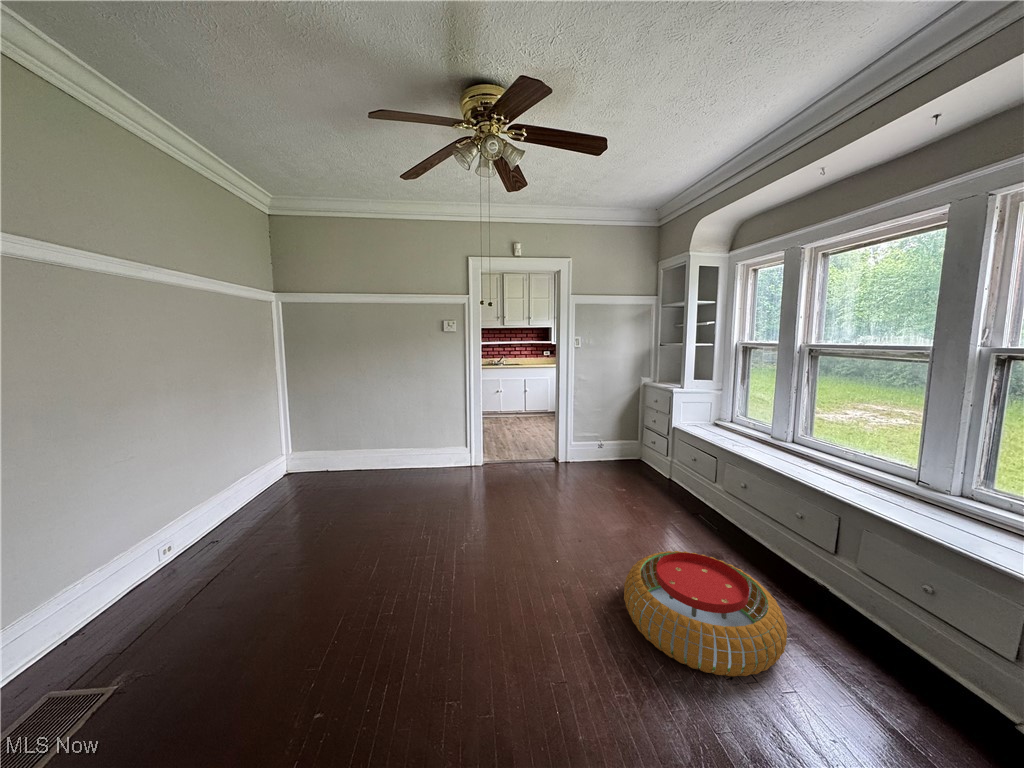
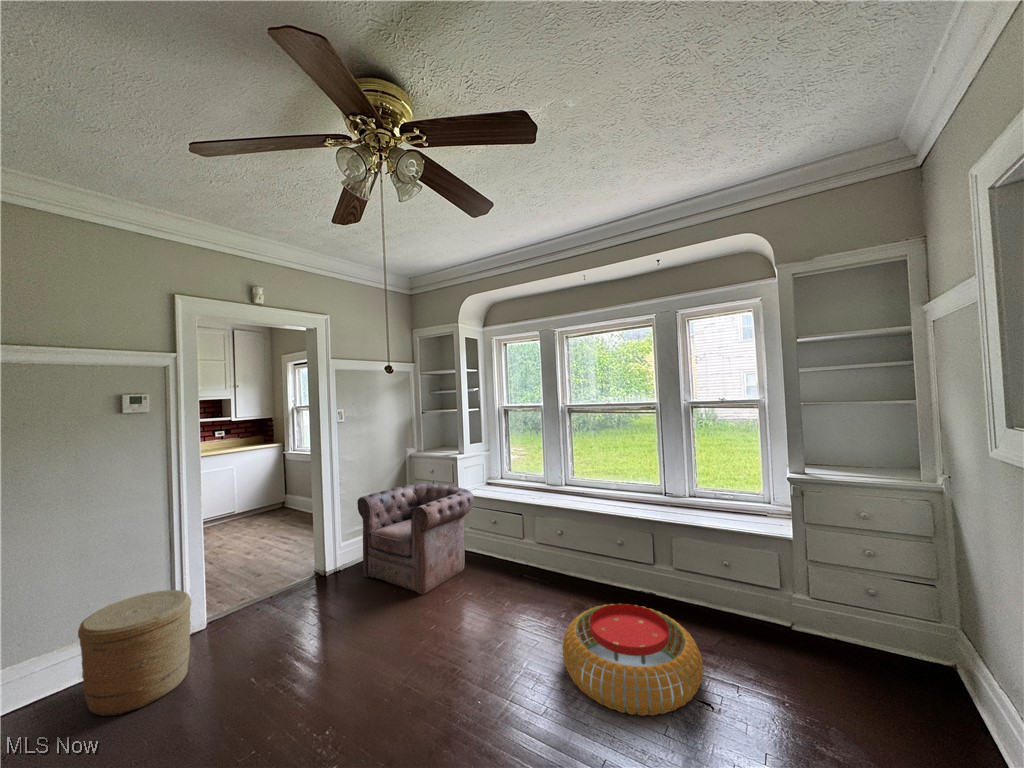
armchair: none [581,407,675,493] -> present [357,484,474,595]
woven basket: none [420,430,465,483] -> present [78,590,191,716]

